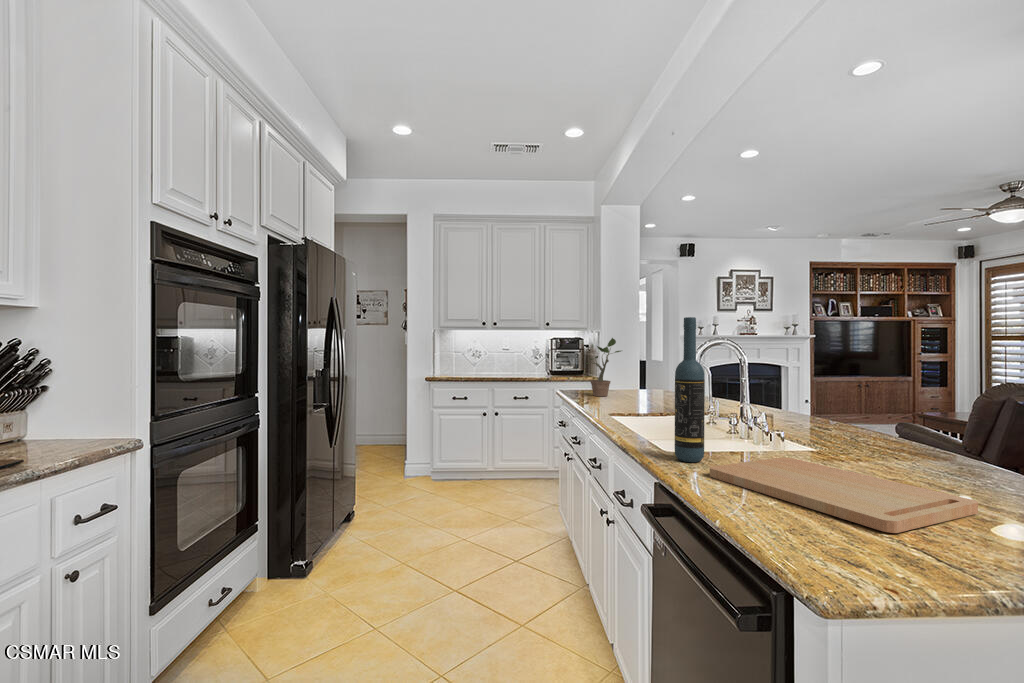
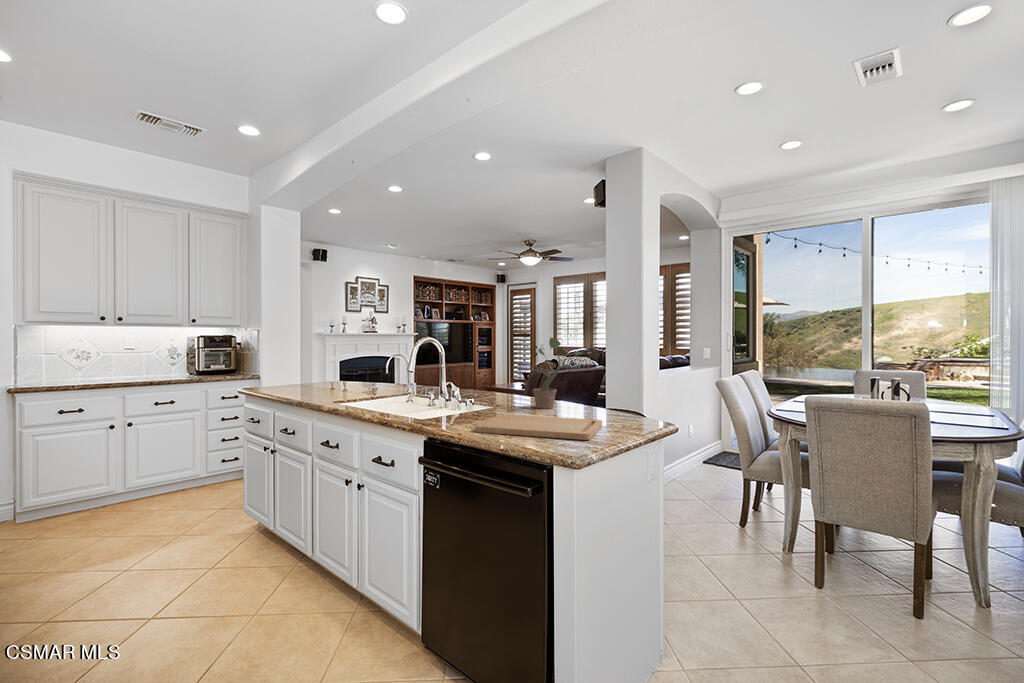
wine bottle: present [675,317,705,462] -> none [439,323,460,427]
potted plant: present [585,338,621,396] -> present [522,337,582,409]

